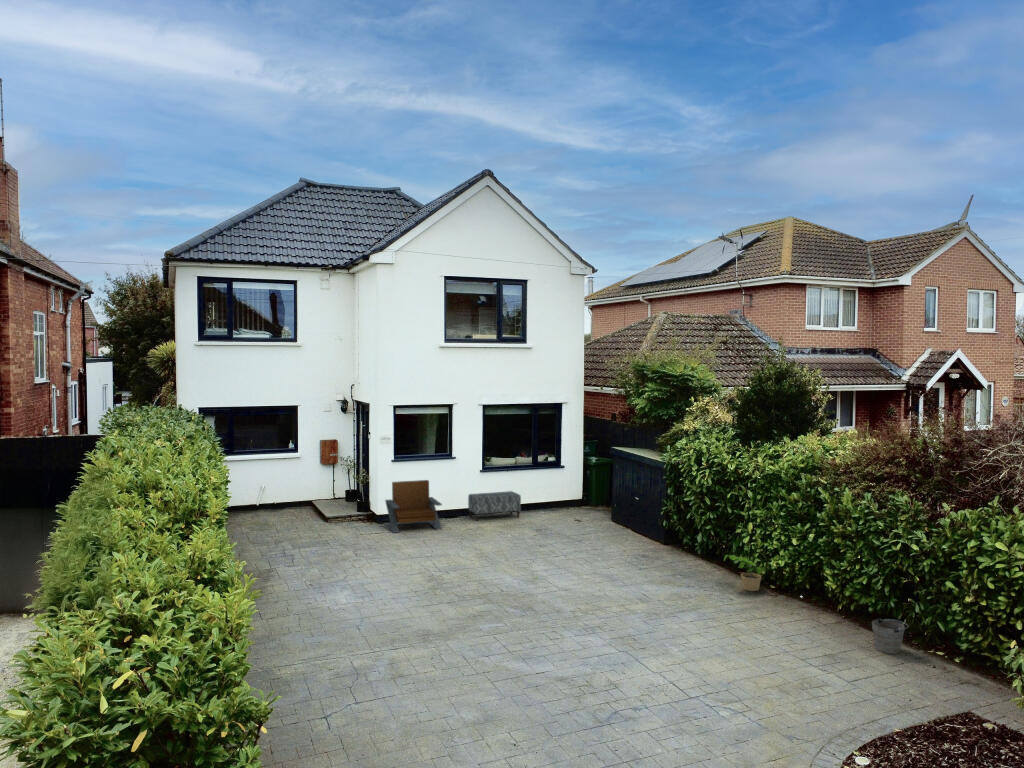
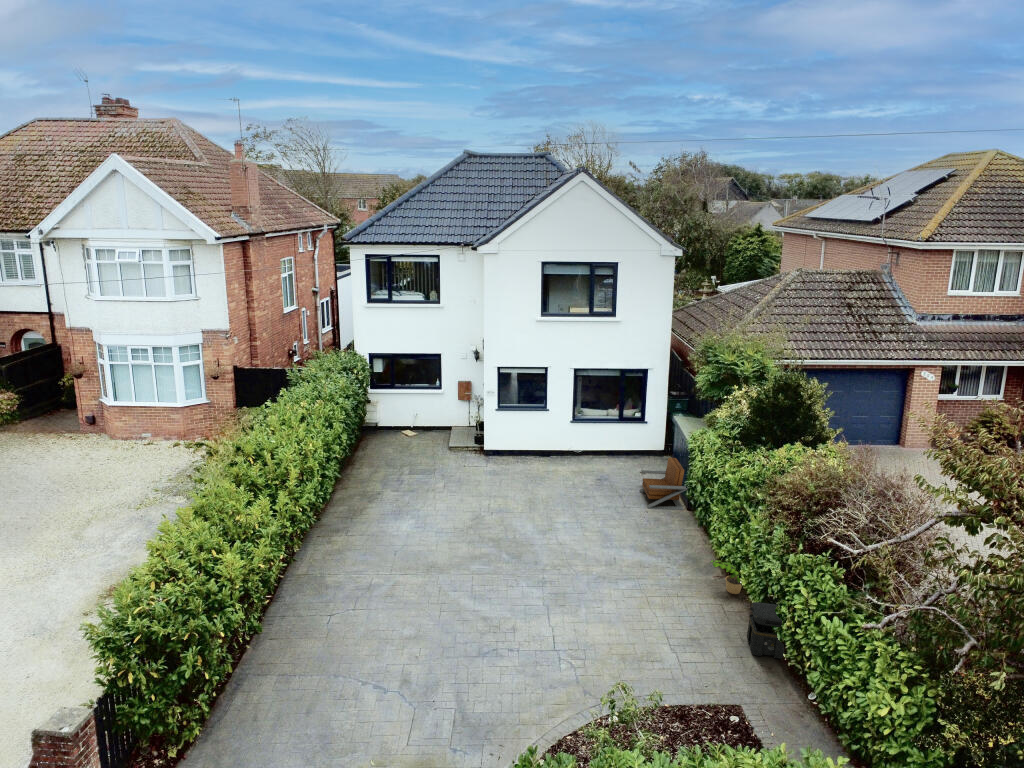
lounge chair: present [385,480,442,533] -> present [640,457,687,510]
bench: present [468,491,521,521] -> none [559,440,601,464]
toolbox: none [800,571,849,629] -> present [747,602,784,659]
bucket: present [872,618,905,654] -> none [787,666,820,702]

